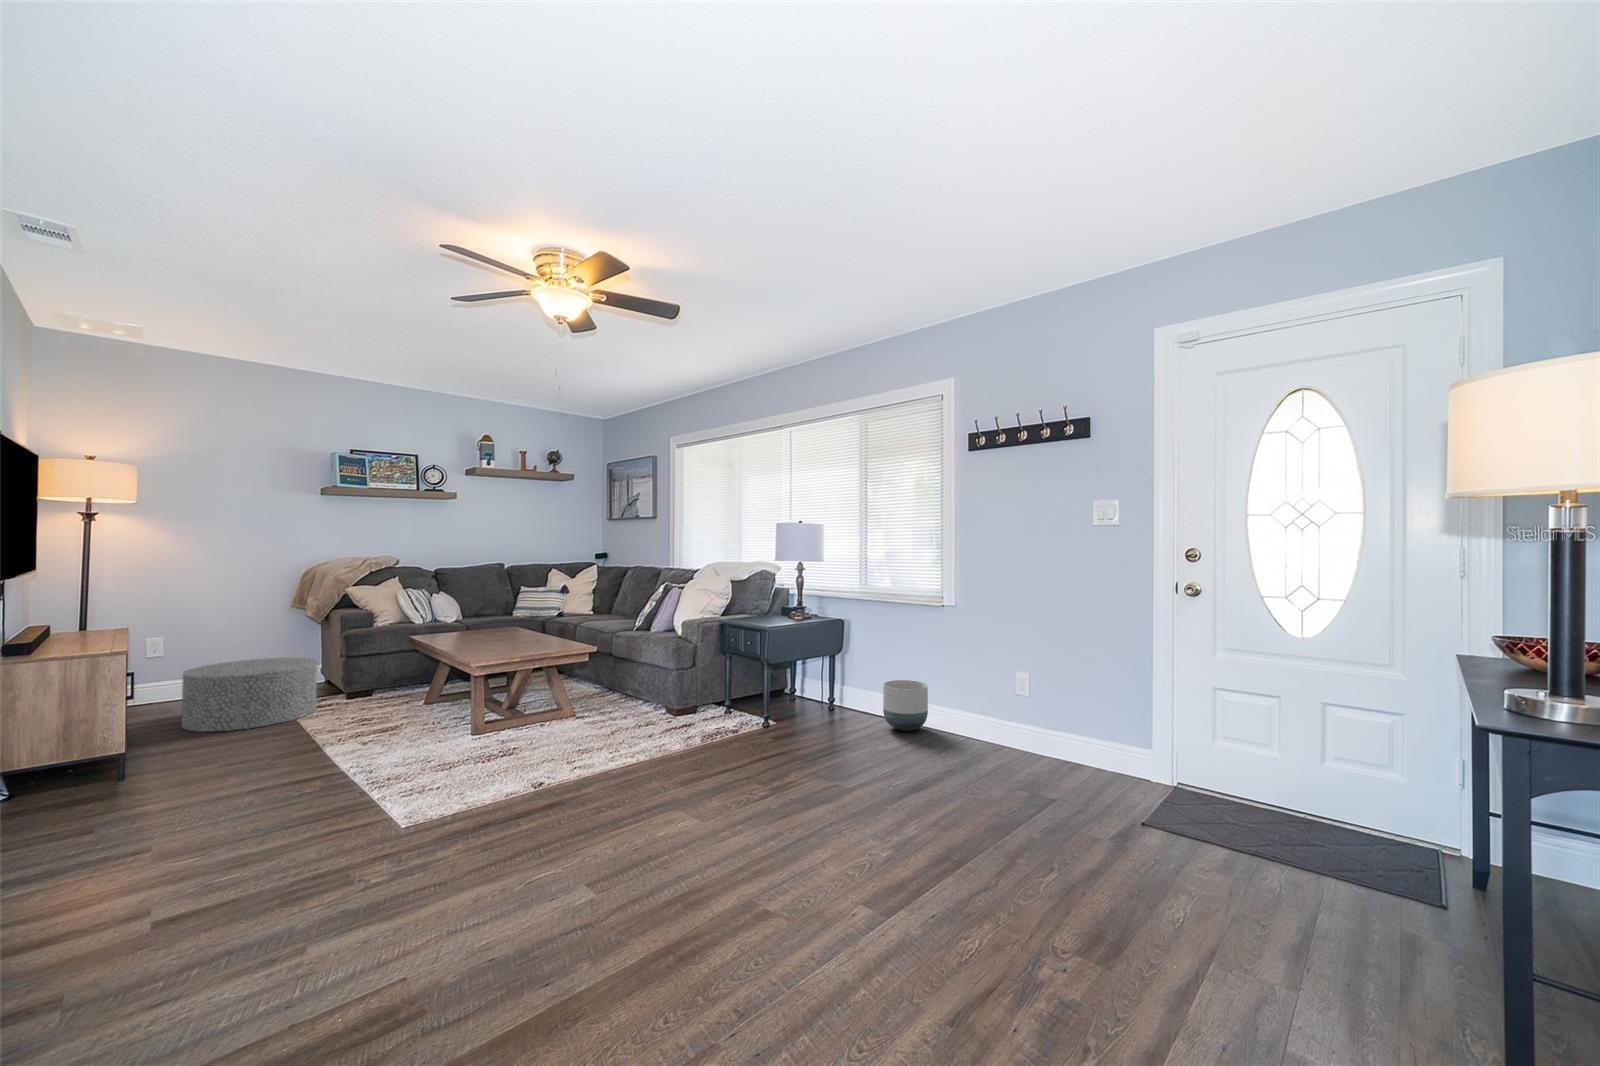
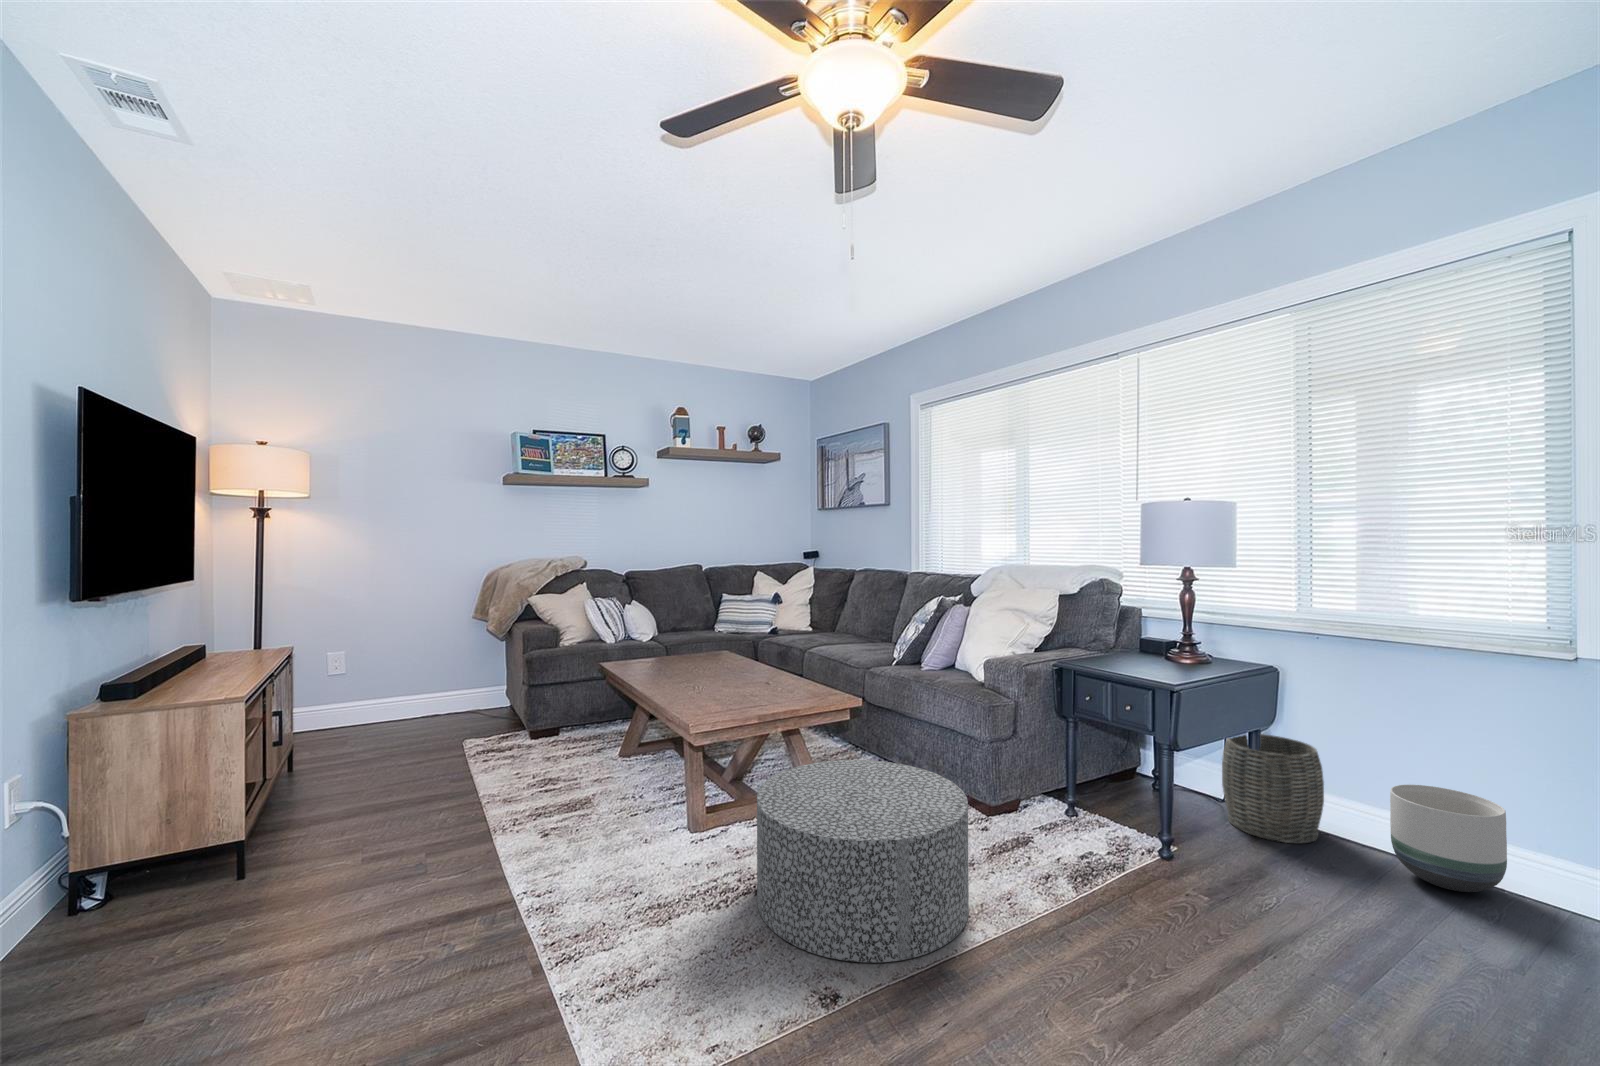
ottoman: present [182,657,317,732] -> present [757,760,969,963]
woven basket: none [819,661,867,719] -> present [1222,734,1324,843]

